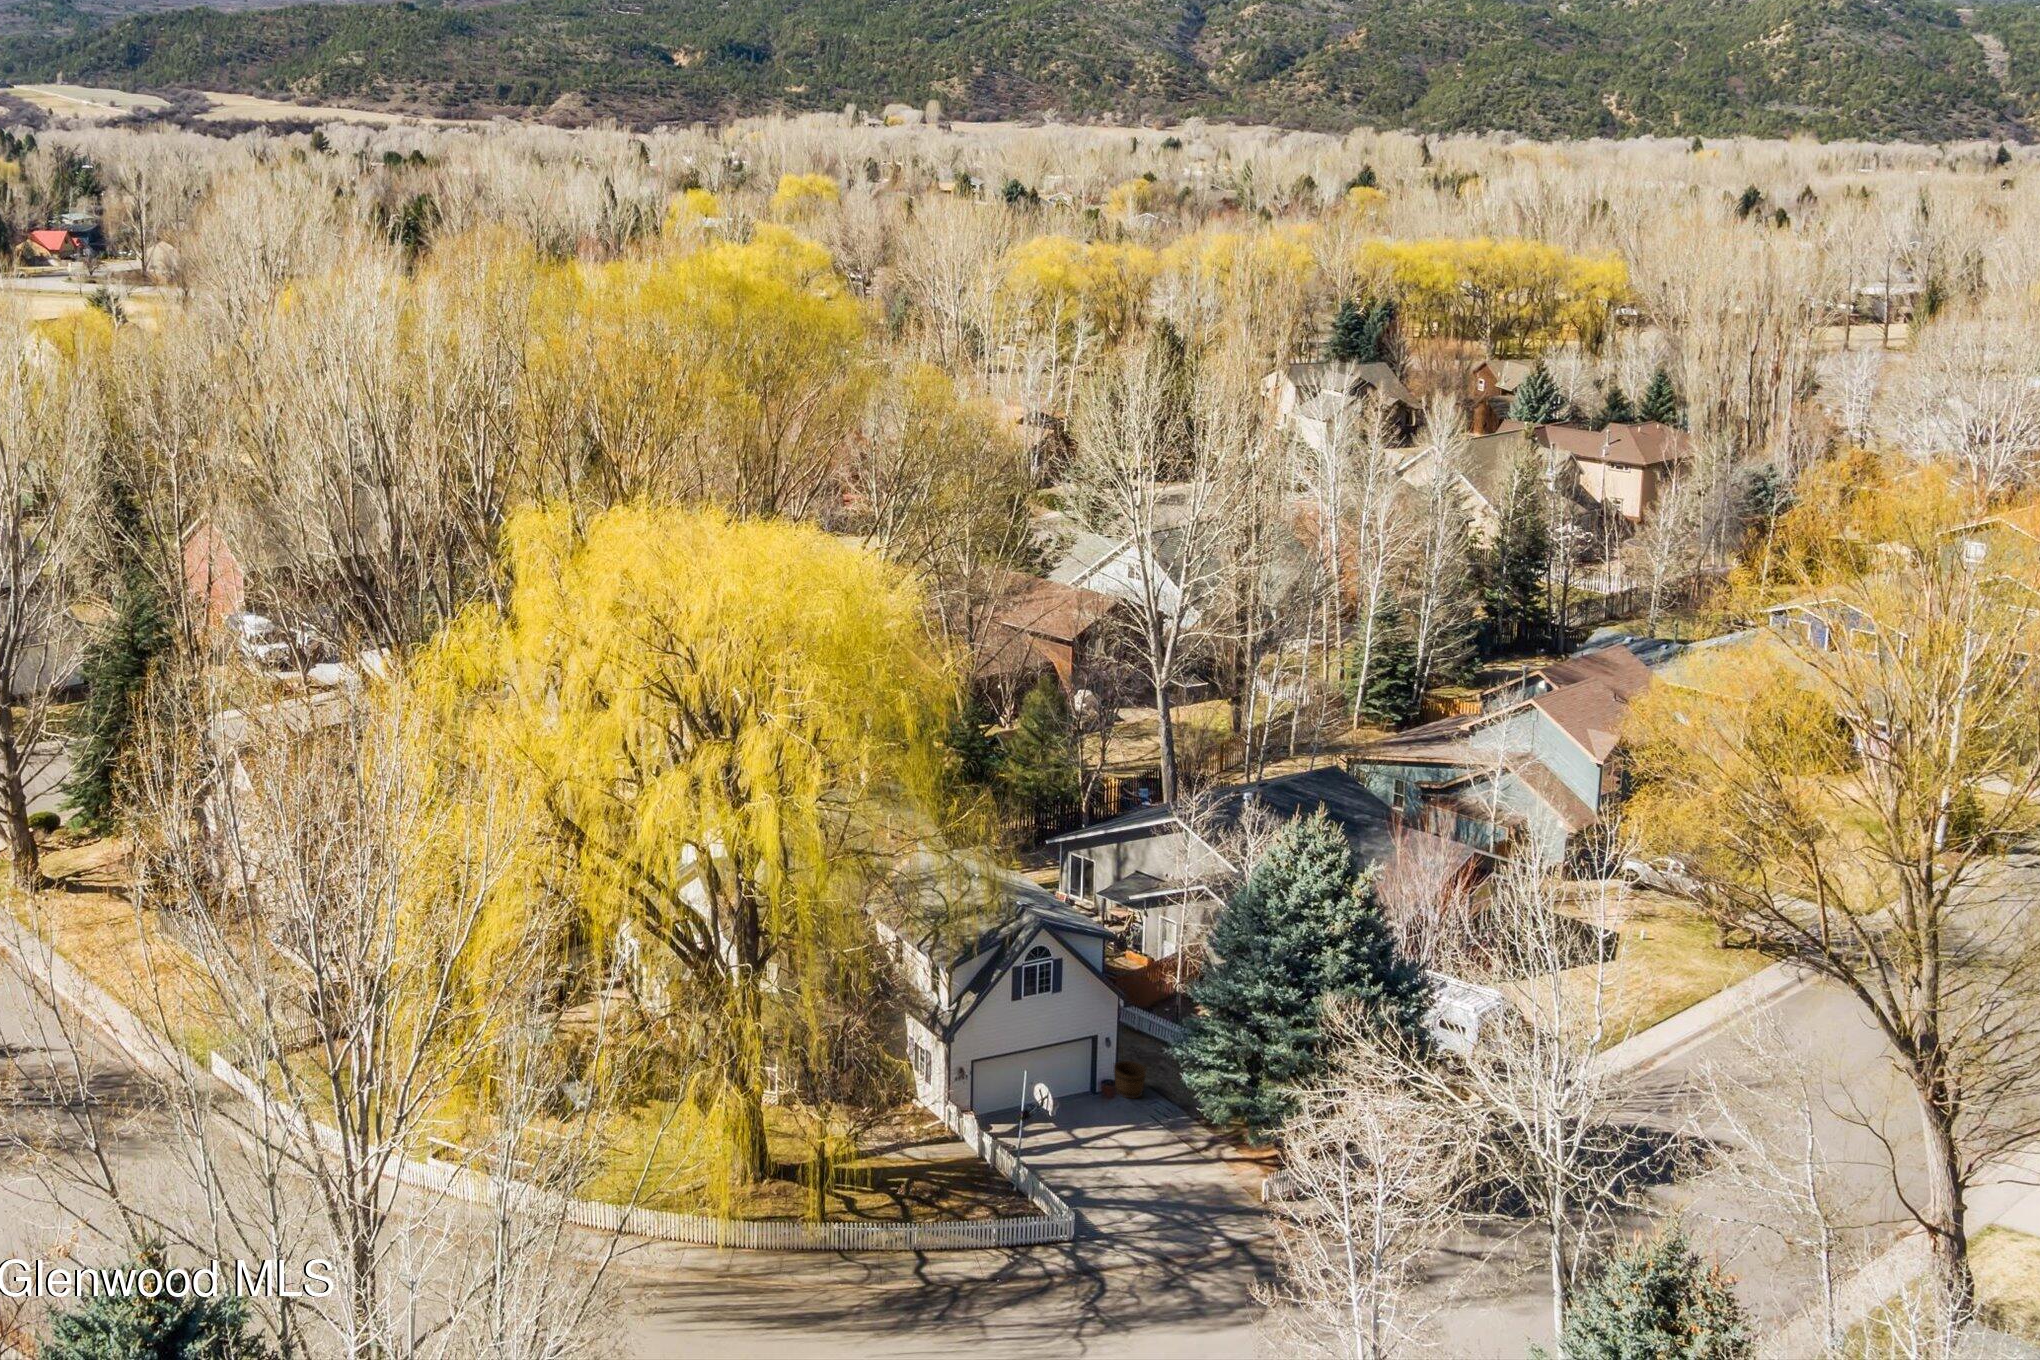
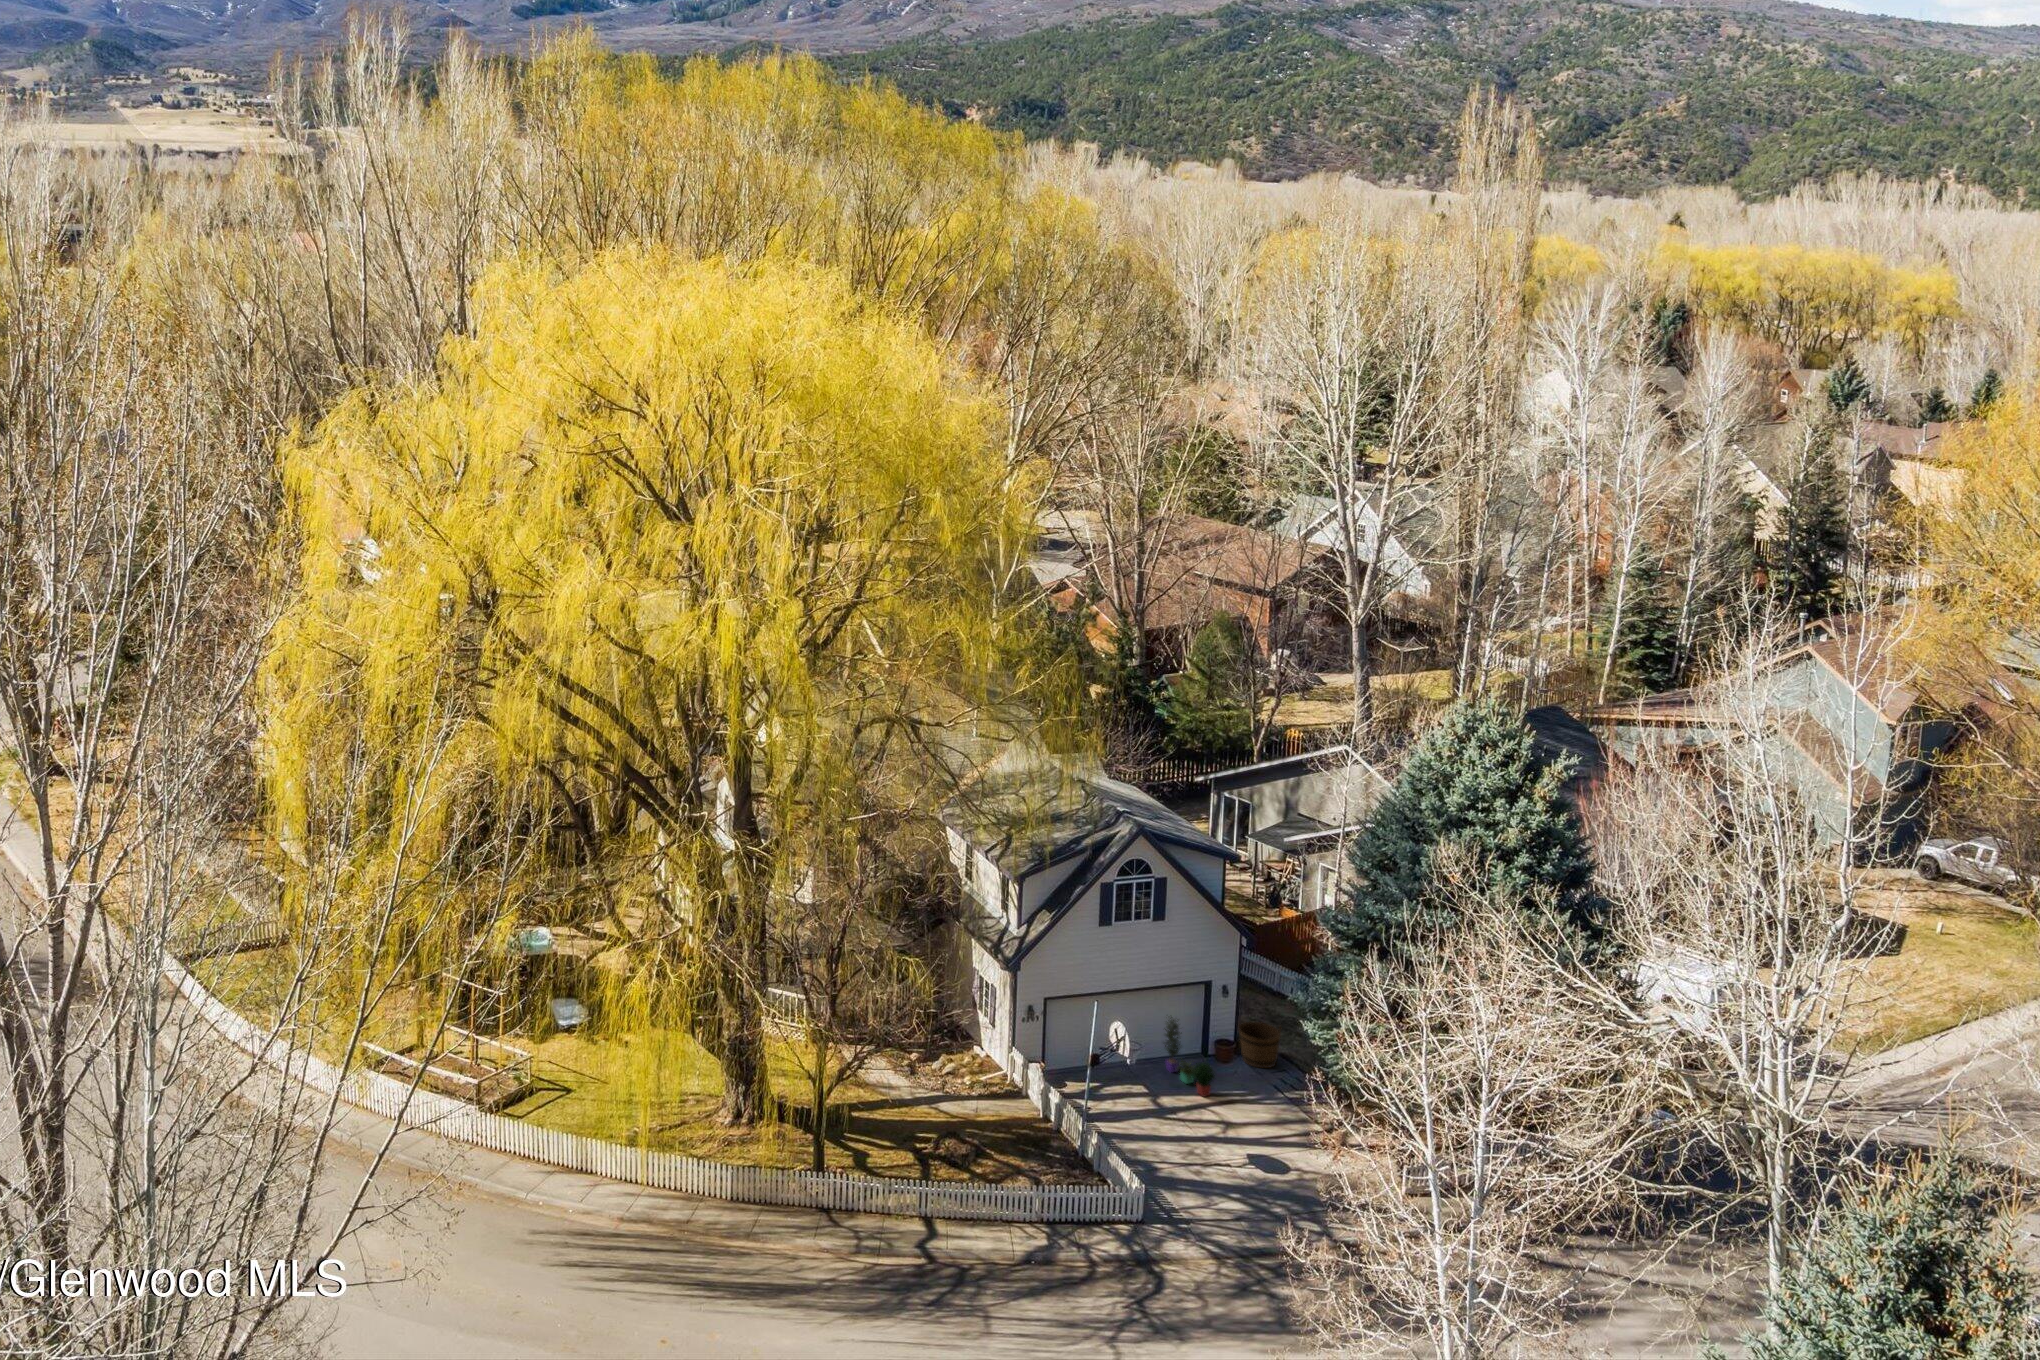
potted plant: none [1058,1063,1103,1128] -> present [1164,1017,1215,1097]

